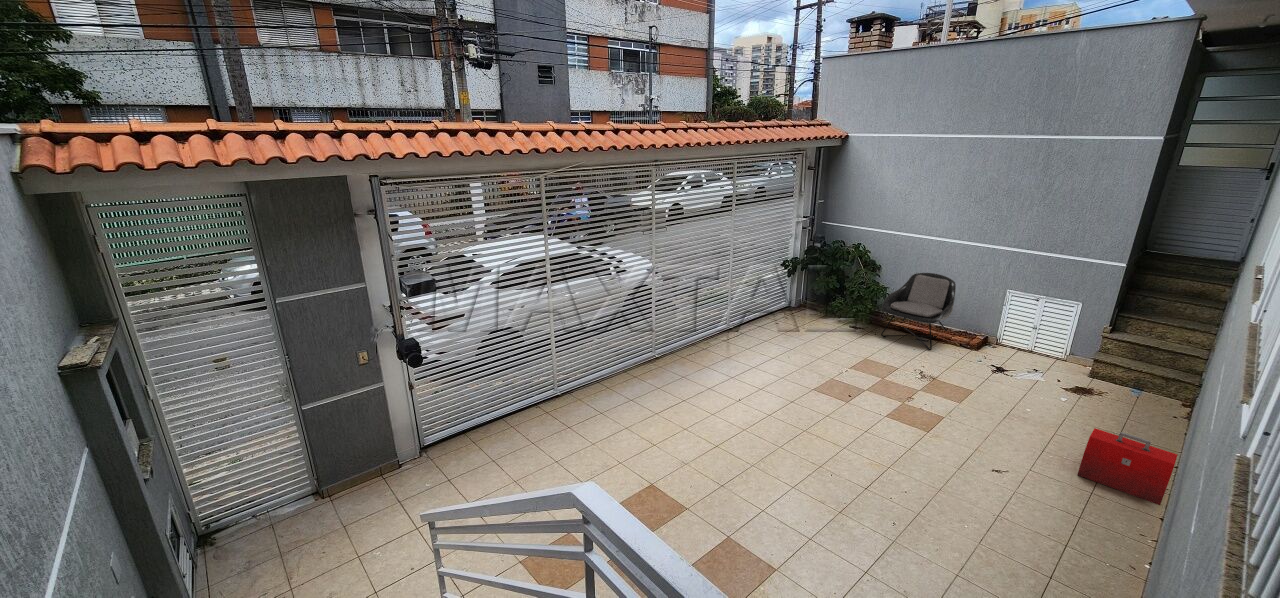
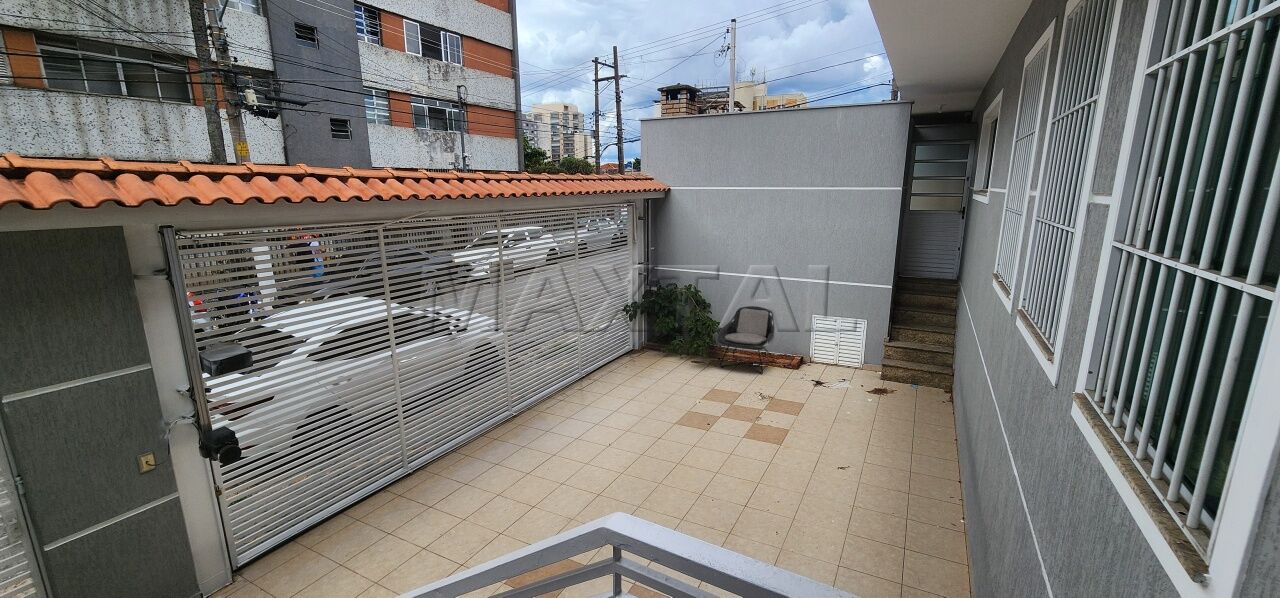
toolbox: present [1077,428,1177,505] -> none [897,417,959,472]

